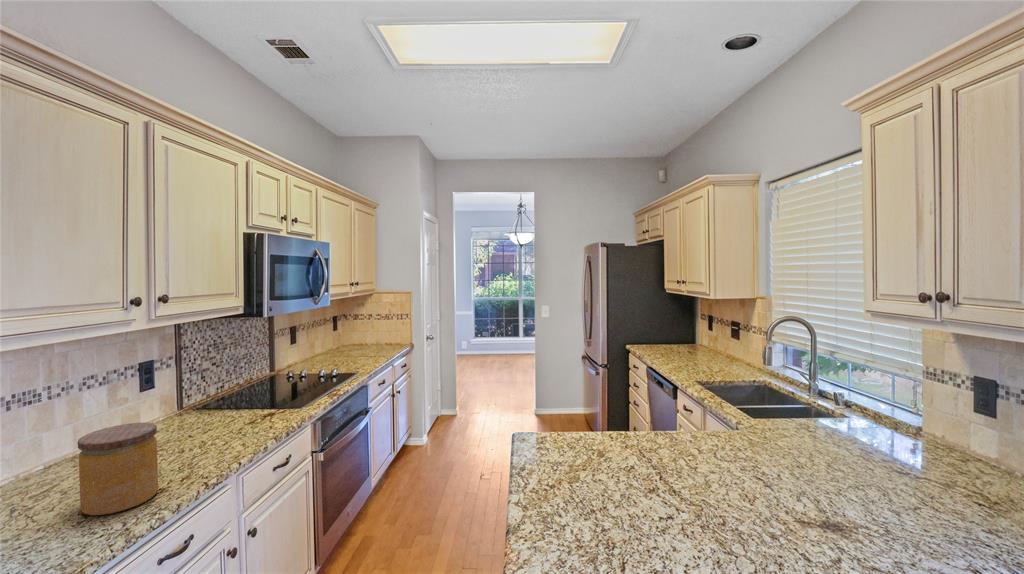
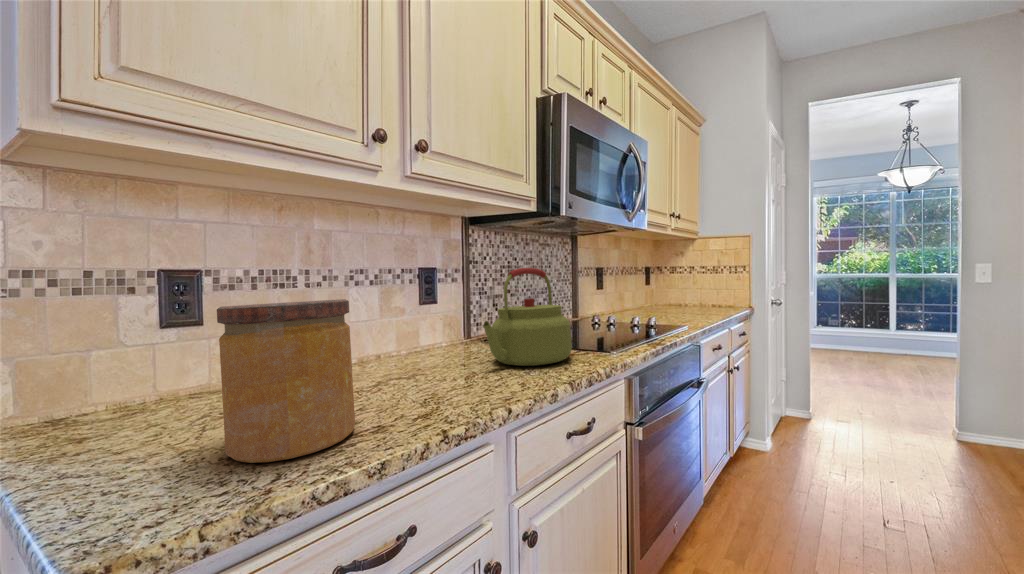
kettle: none [214,365,274,430] -> present [483,268,572,366]

